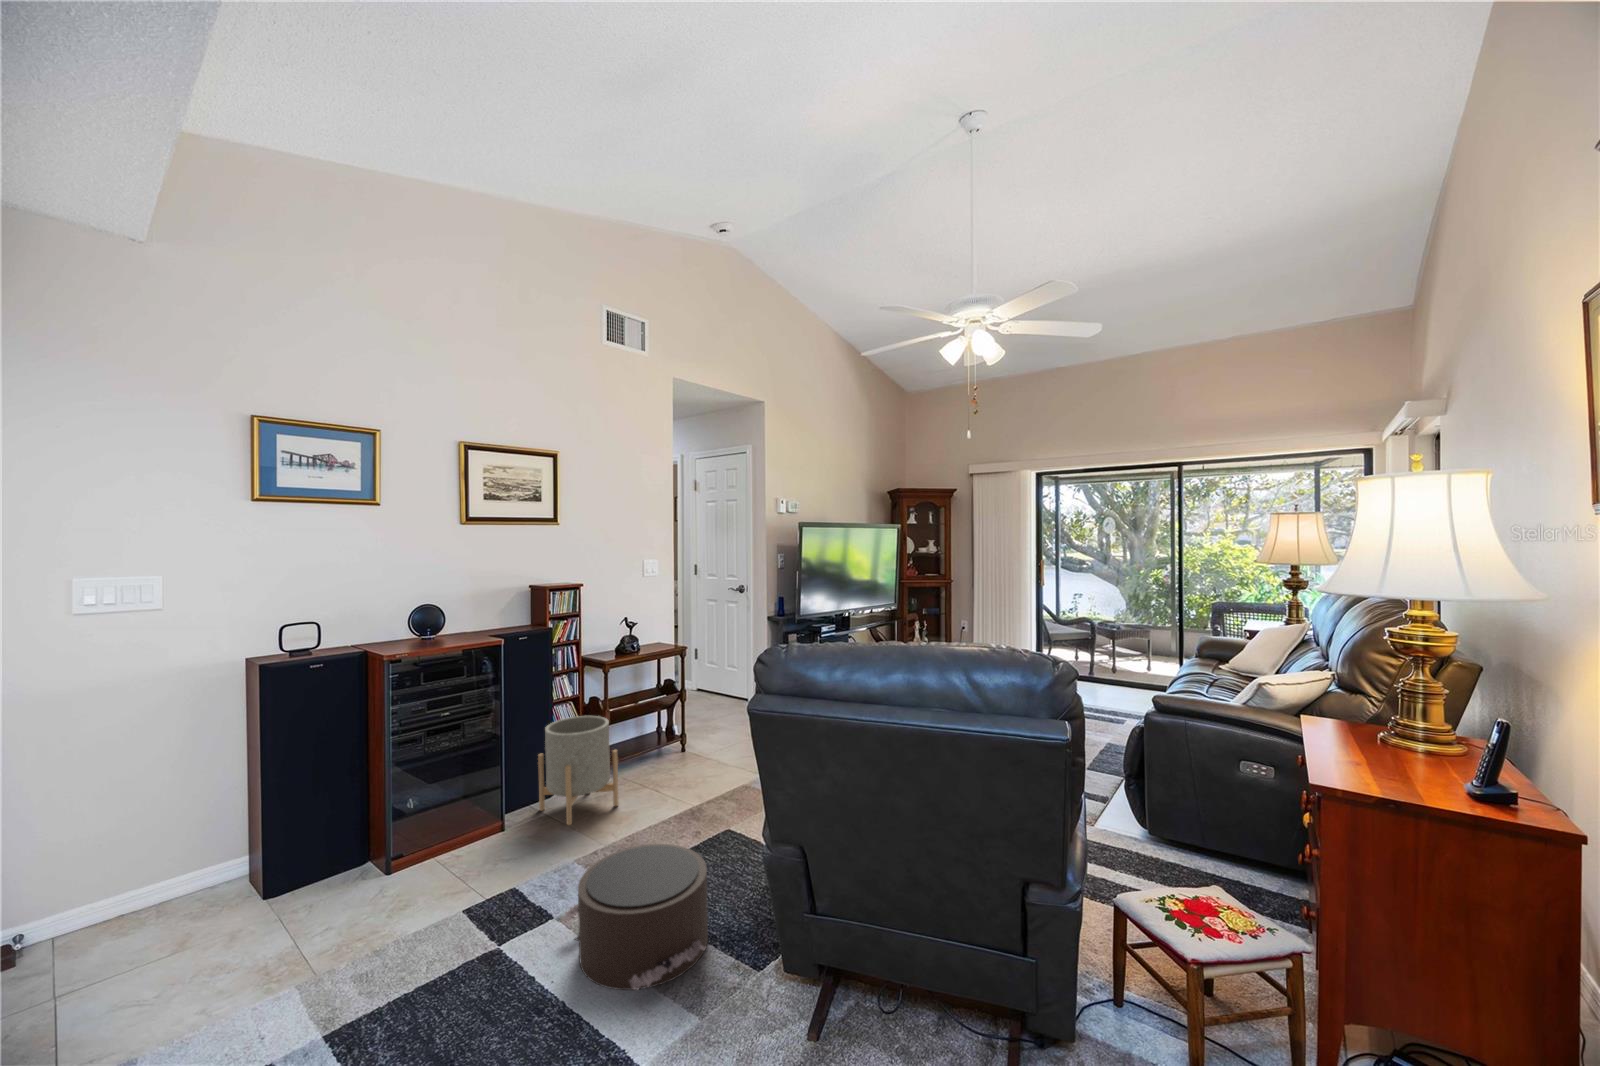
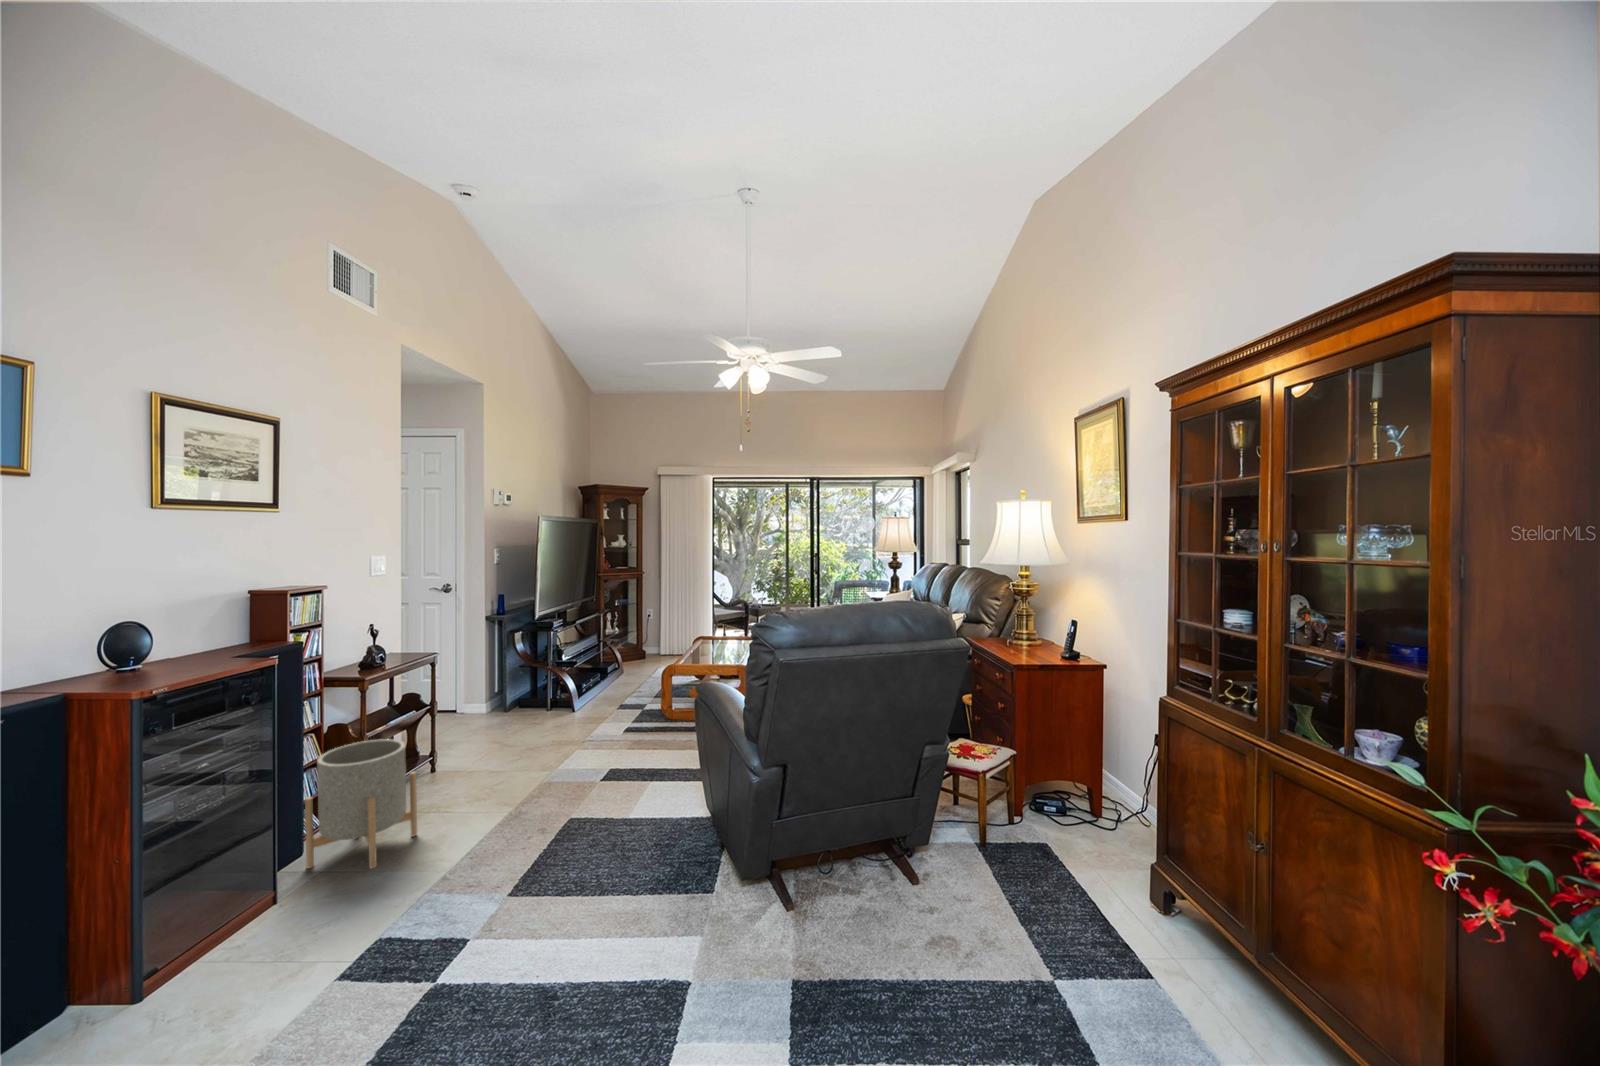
pouf: present [565,844,708,990] -> none [504,820,676,956]

